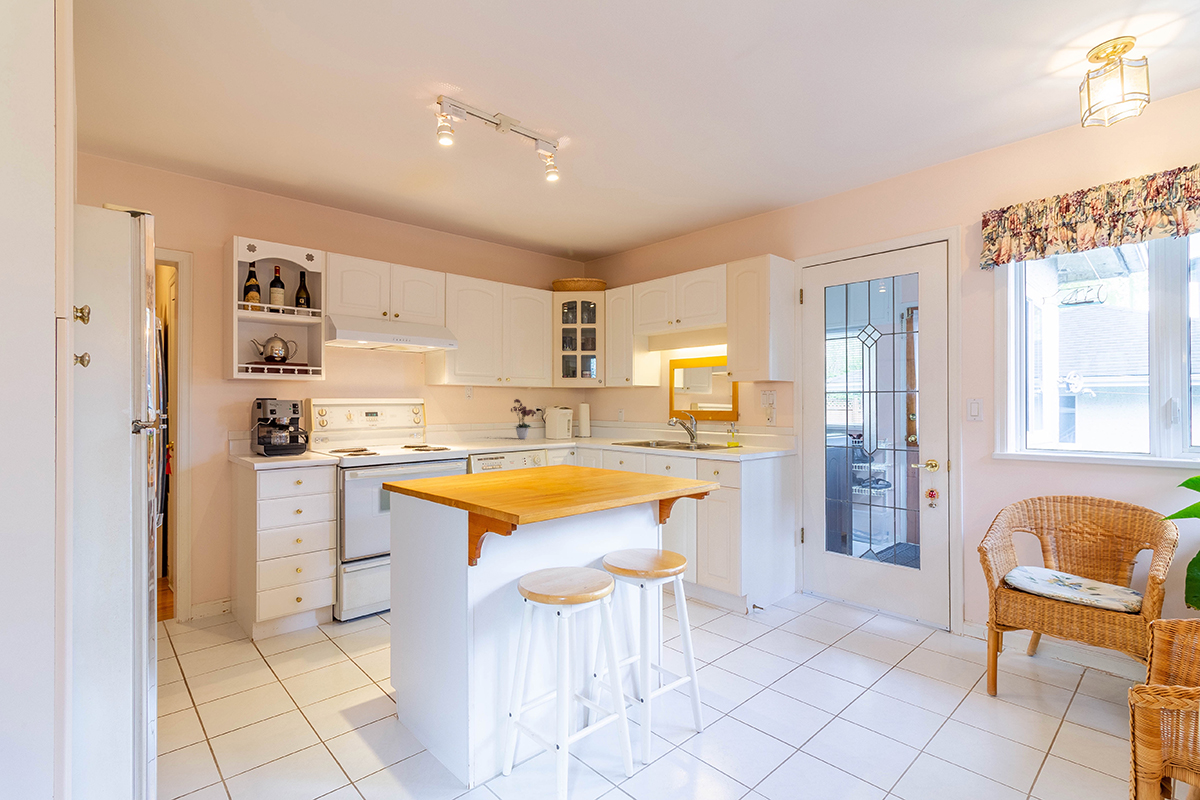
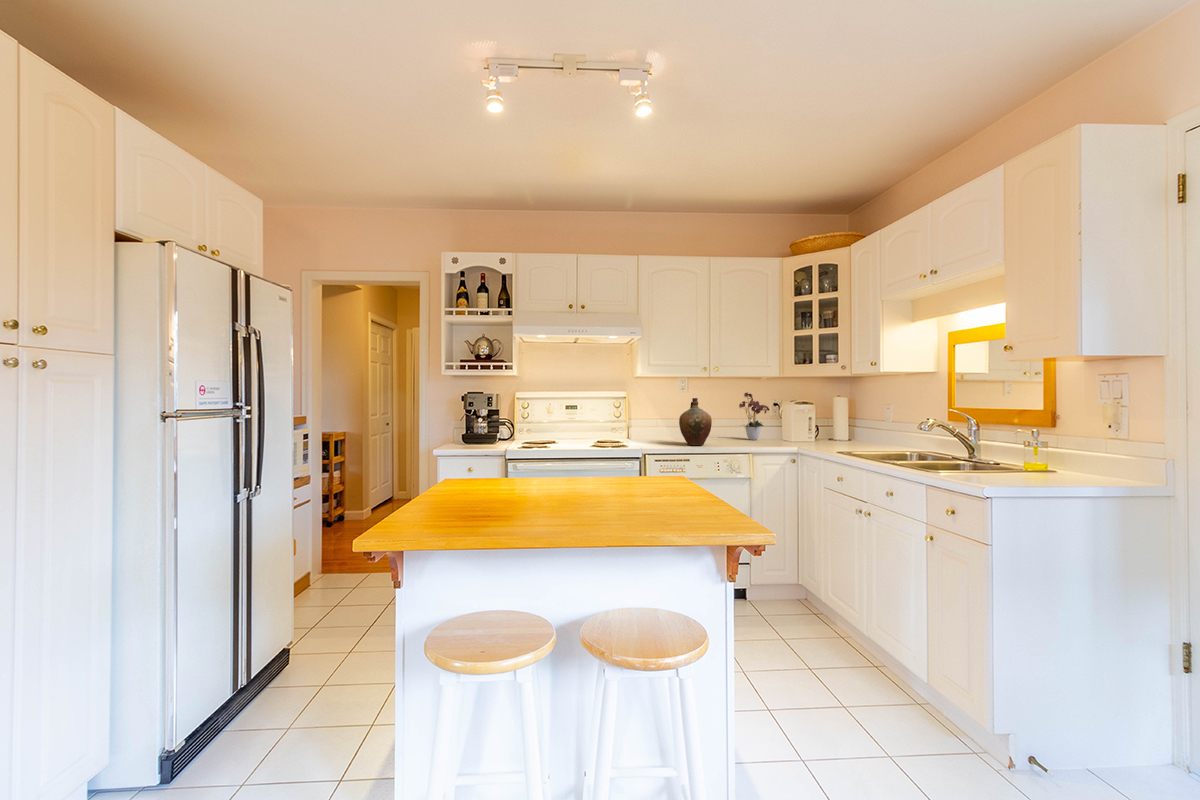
ceramic jug: none [480,404,510,445] -> present [679,398,712,445]

